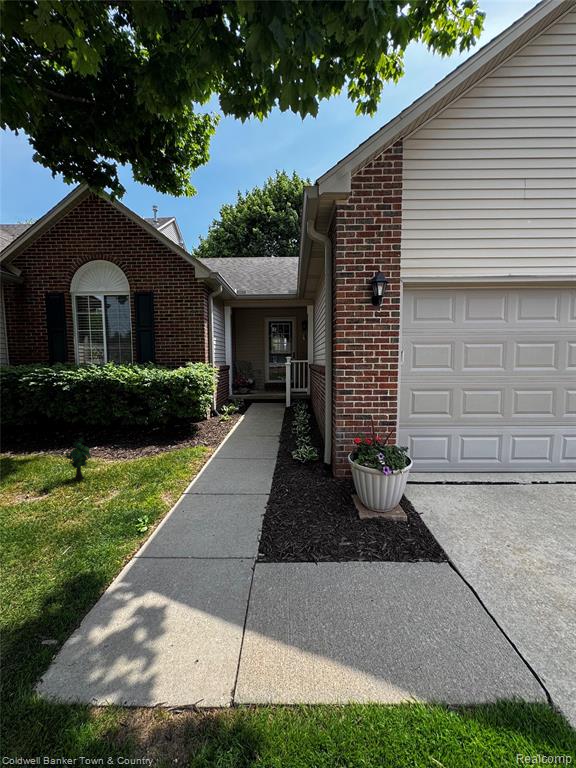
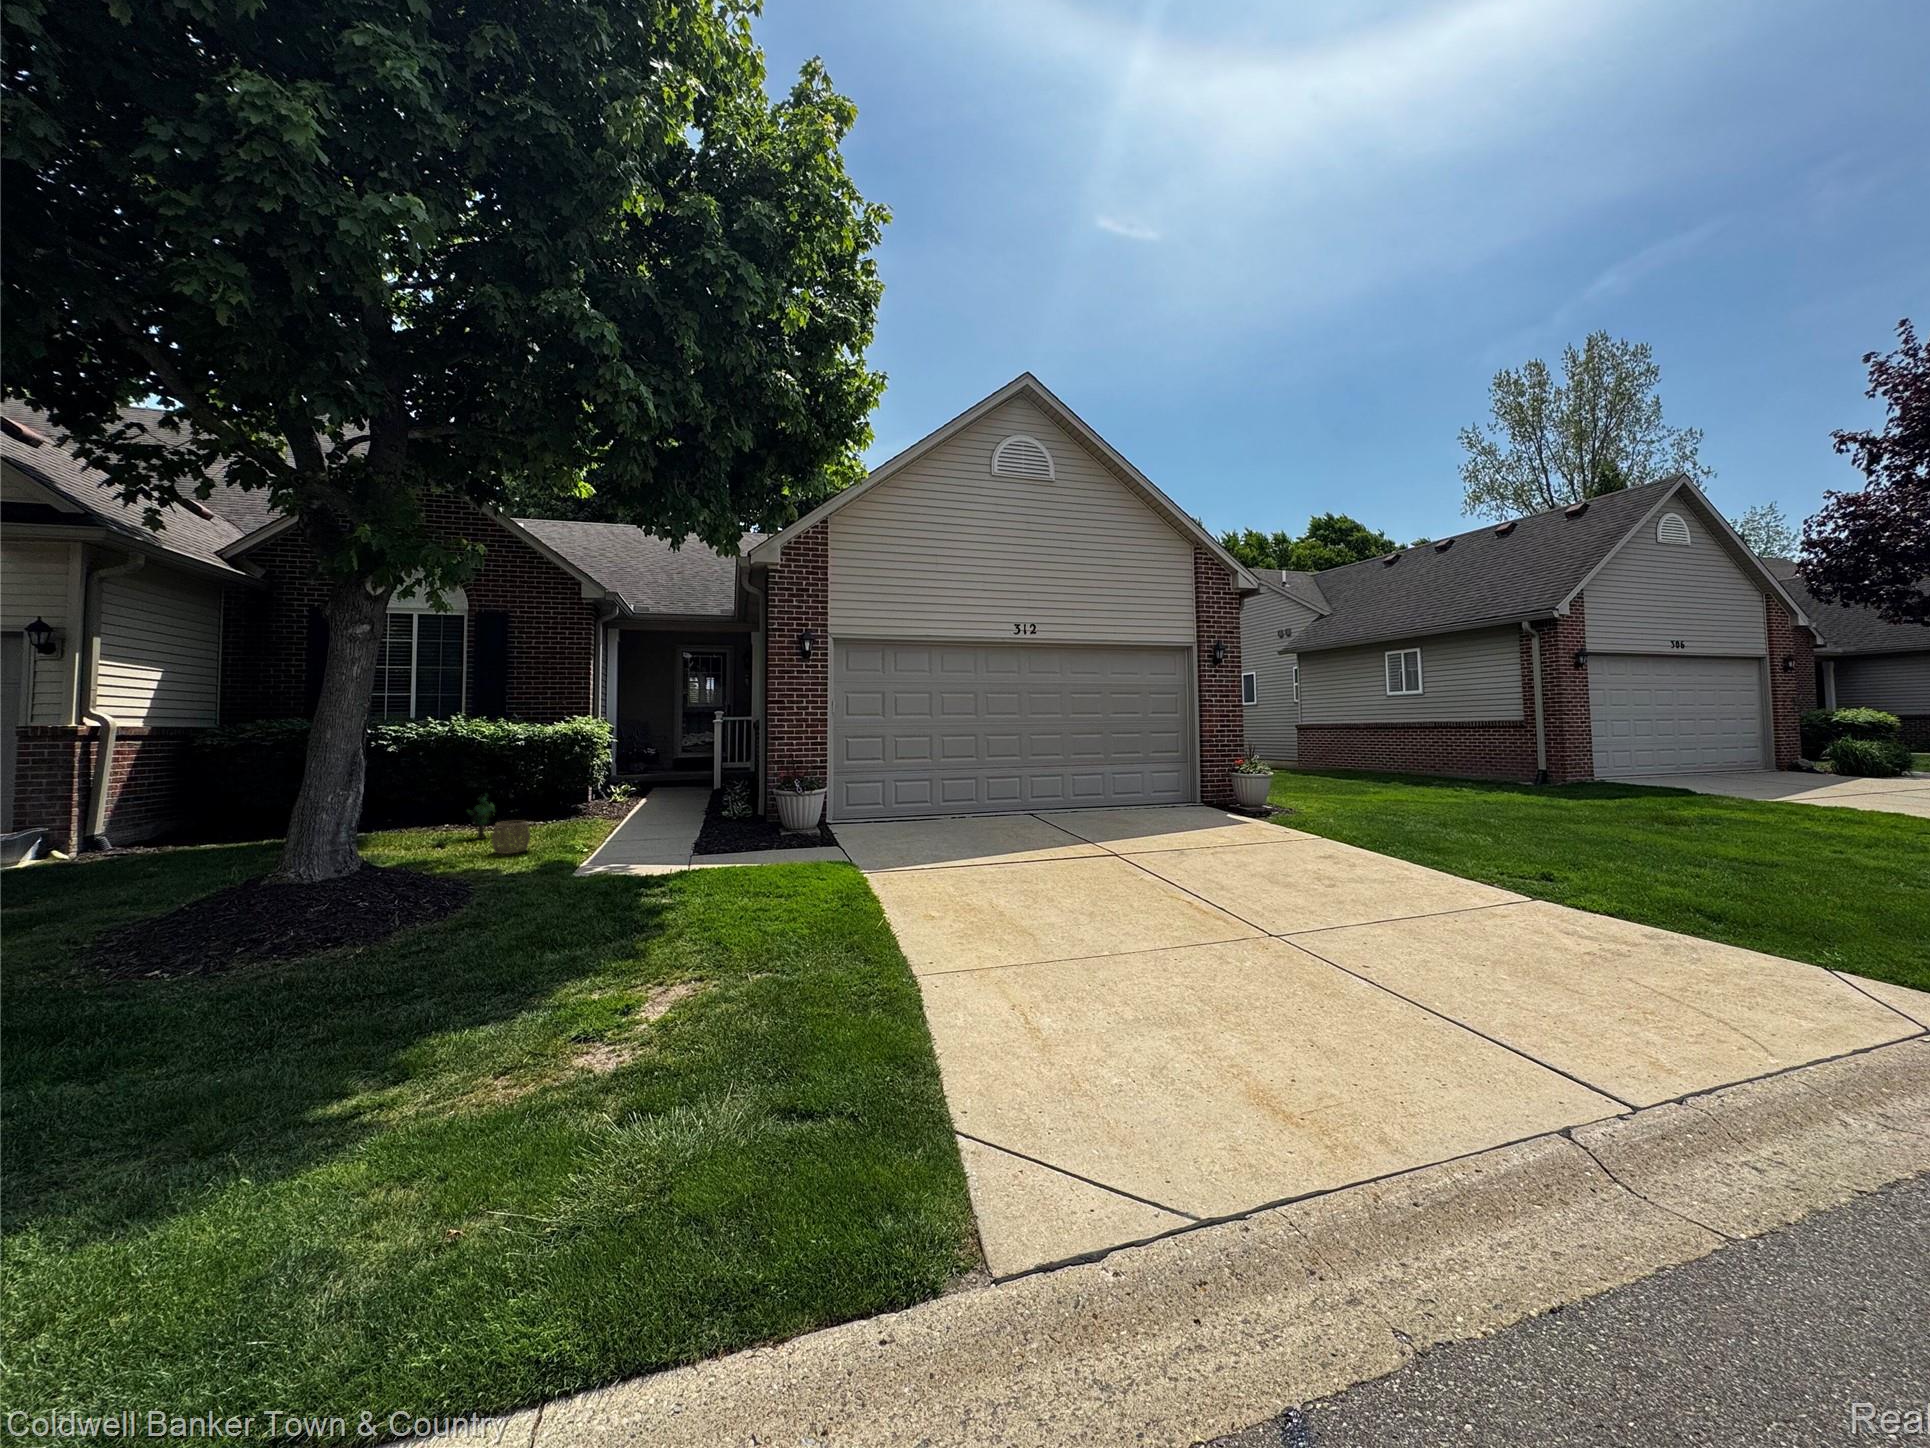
woven basket: none [60,481,101,522] -> present [492,821,530,854]

